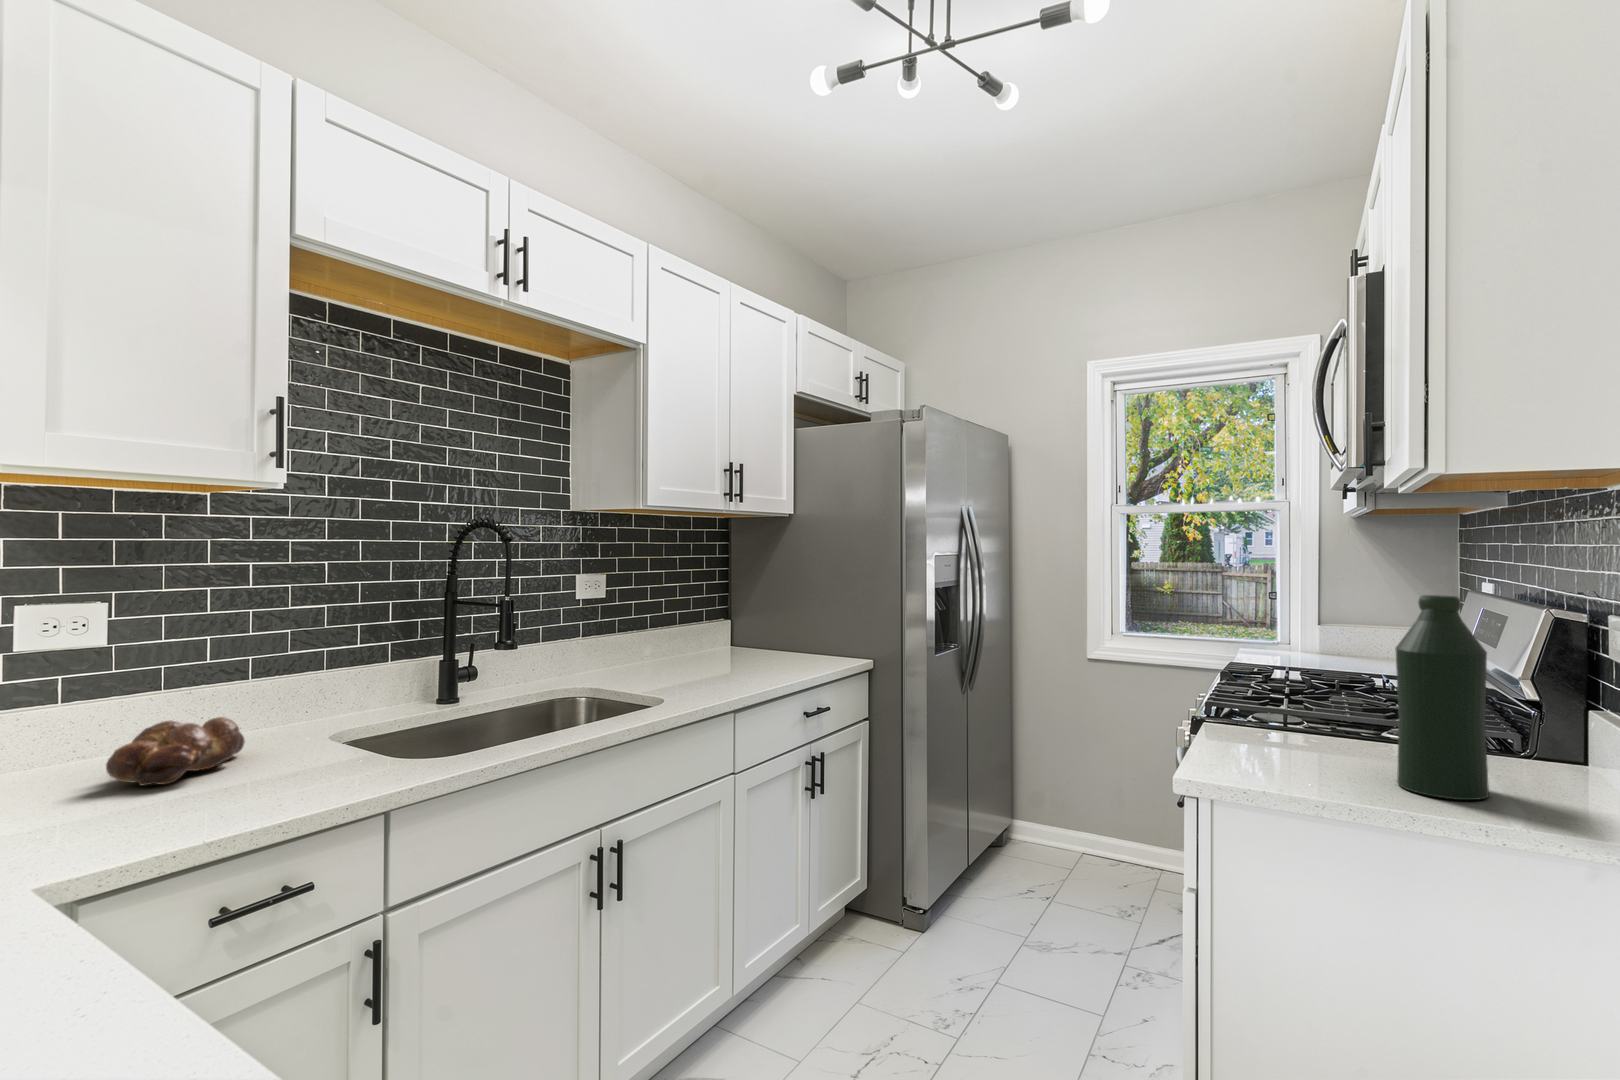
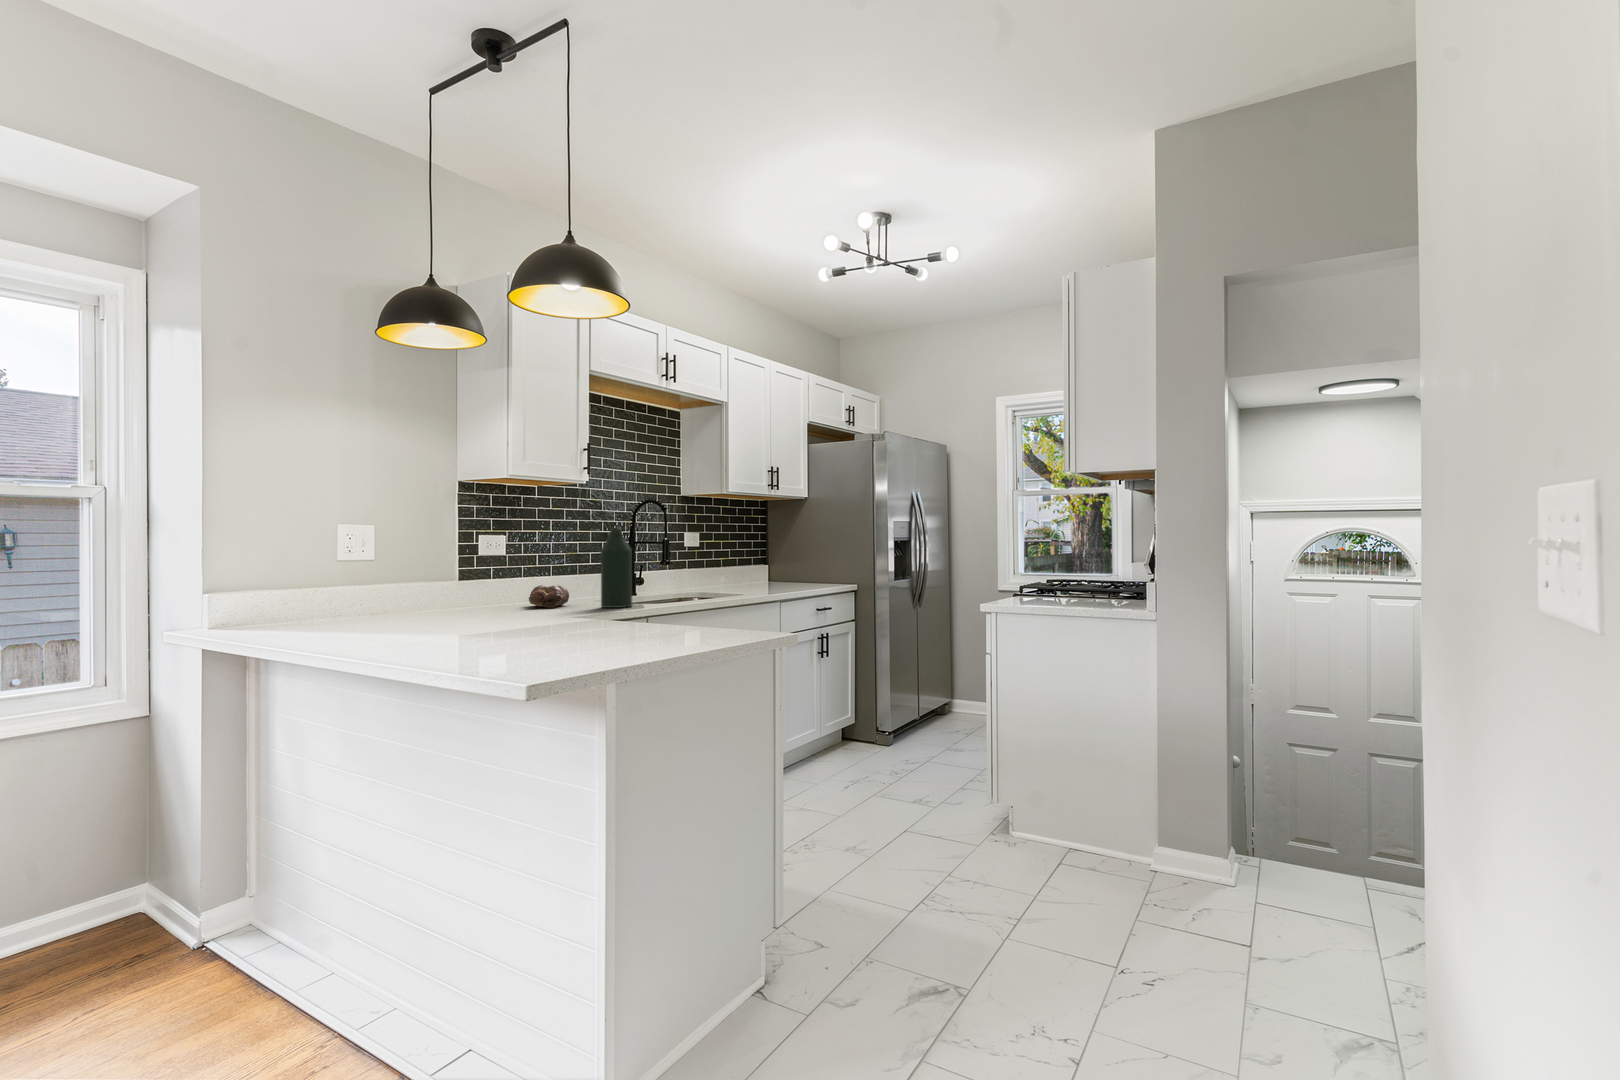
bottle: present [1395,595,1489,800] -> present [600,528,632,608]

